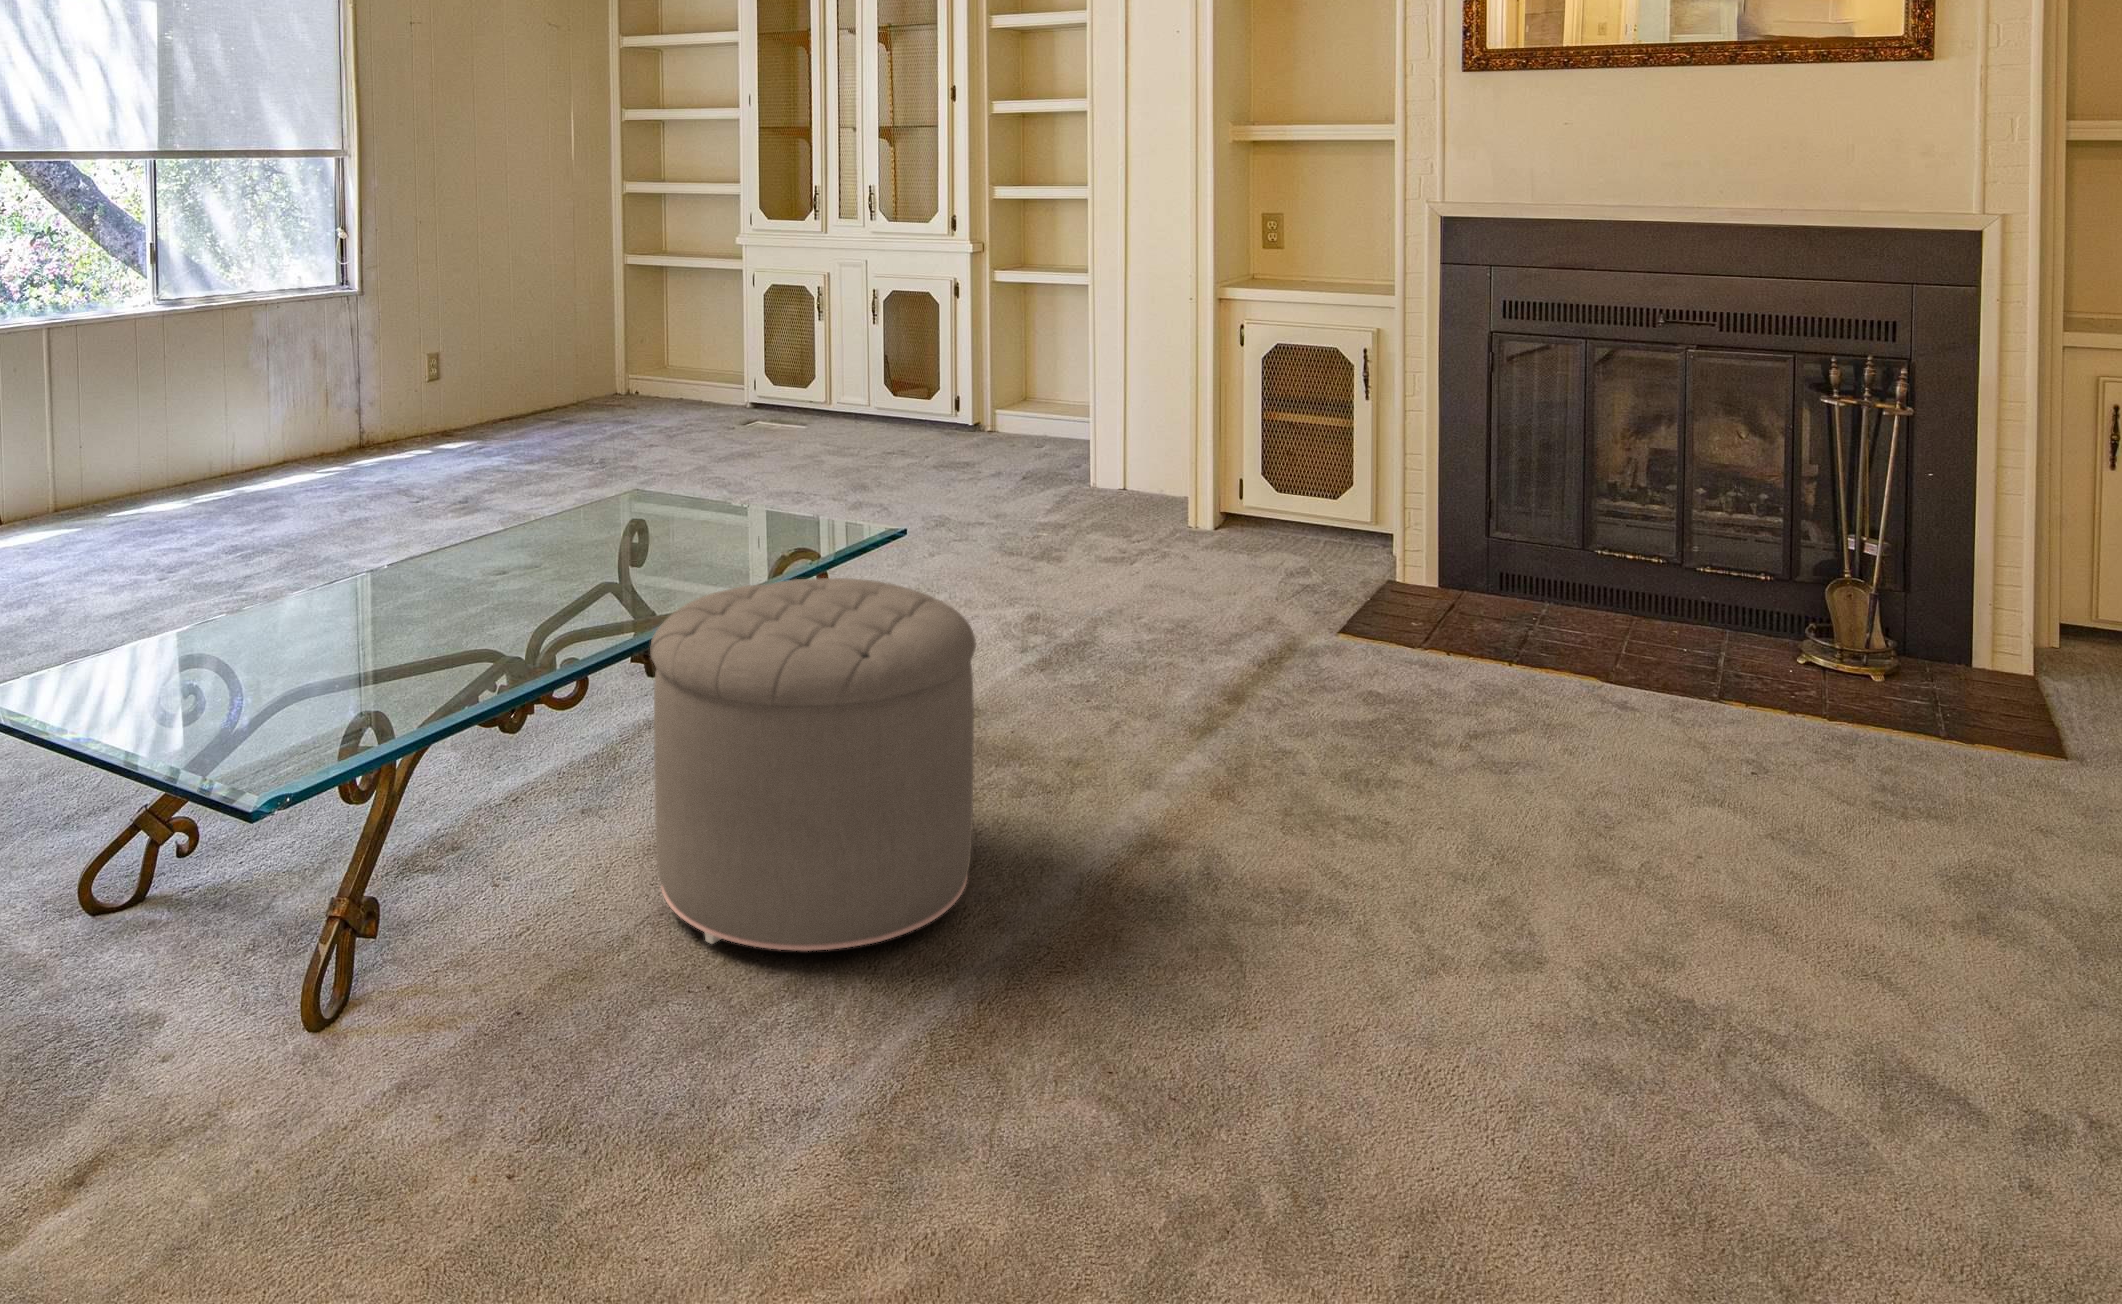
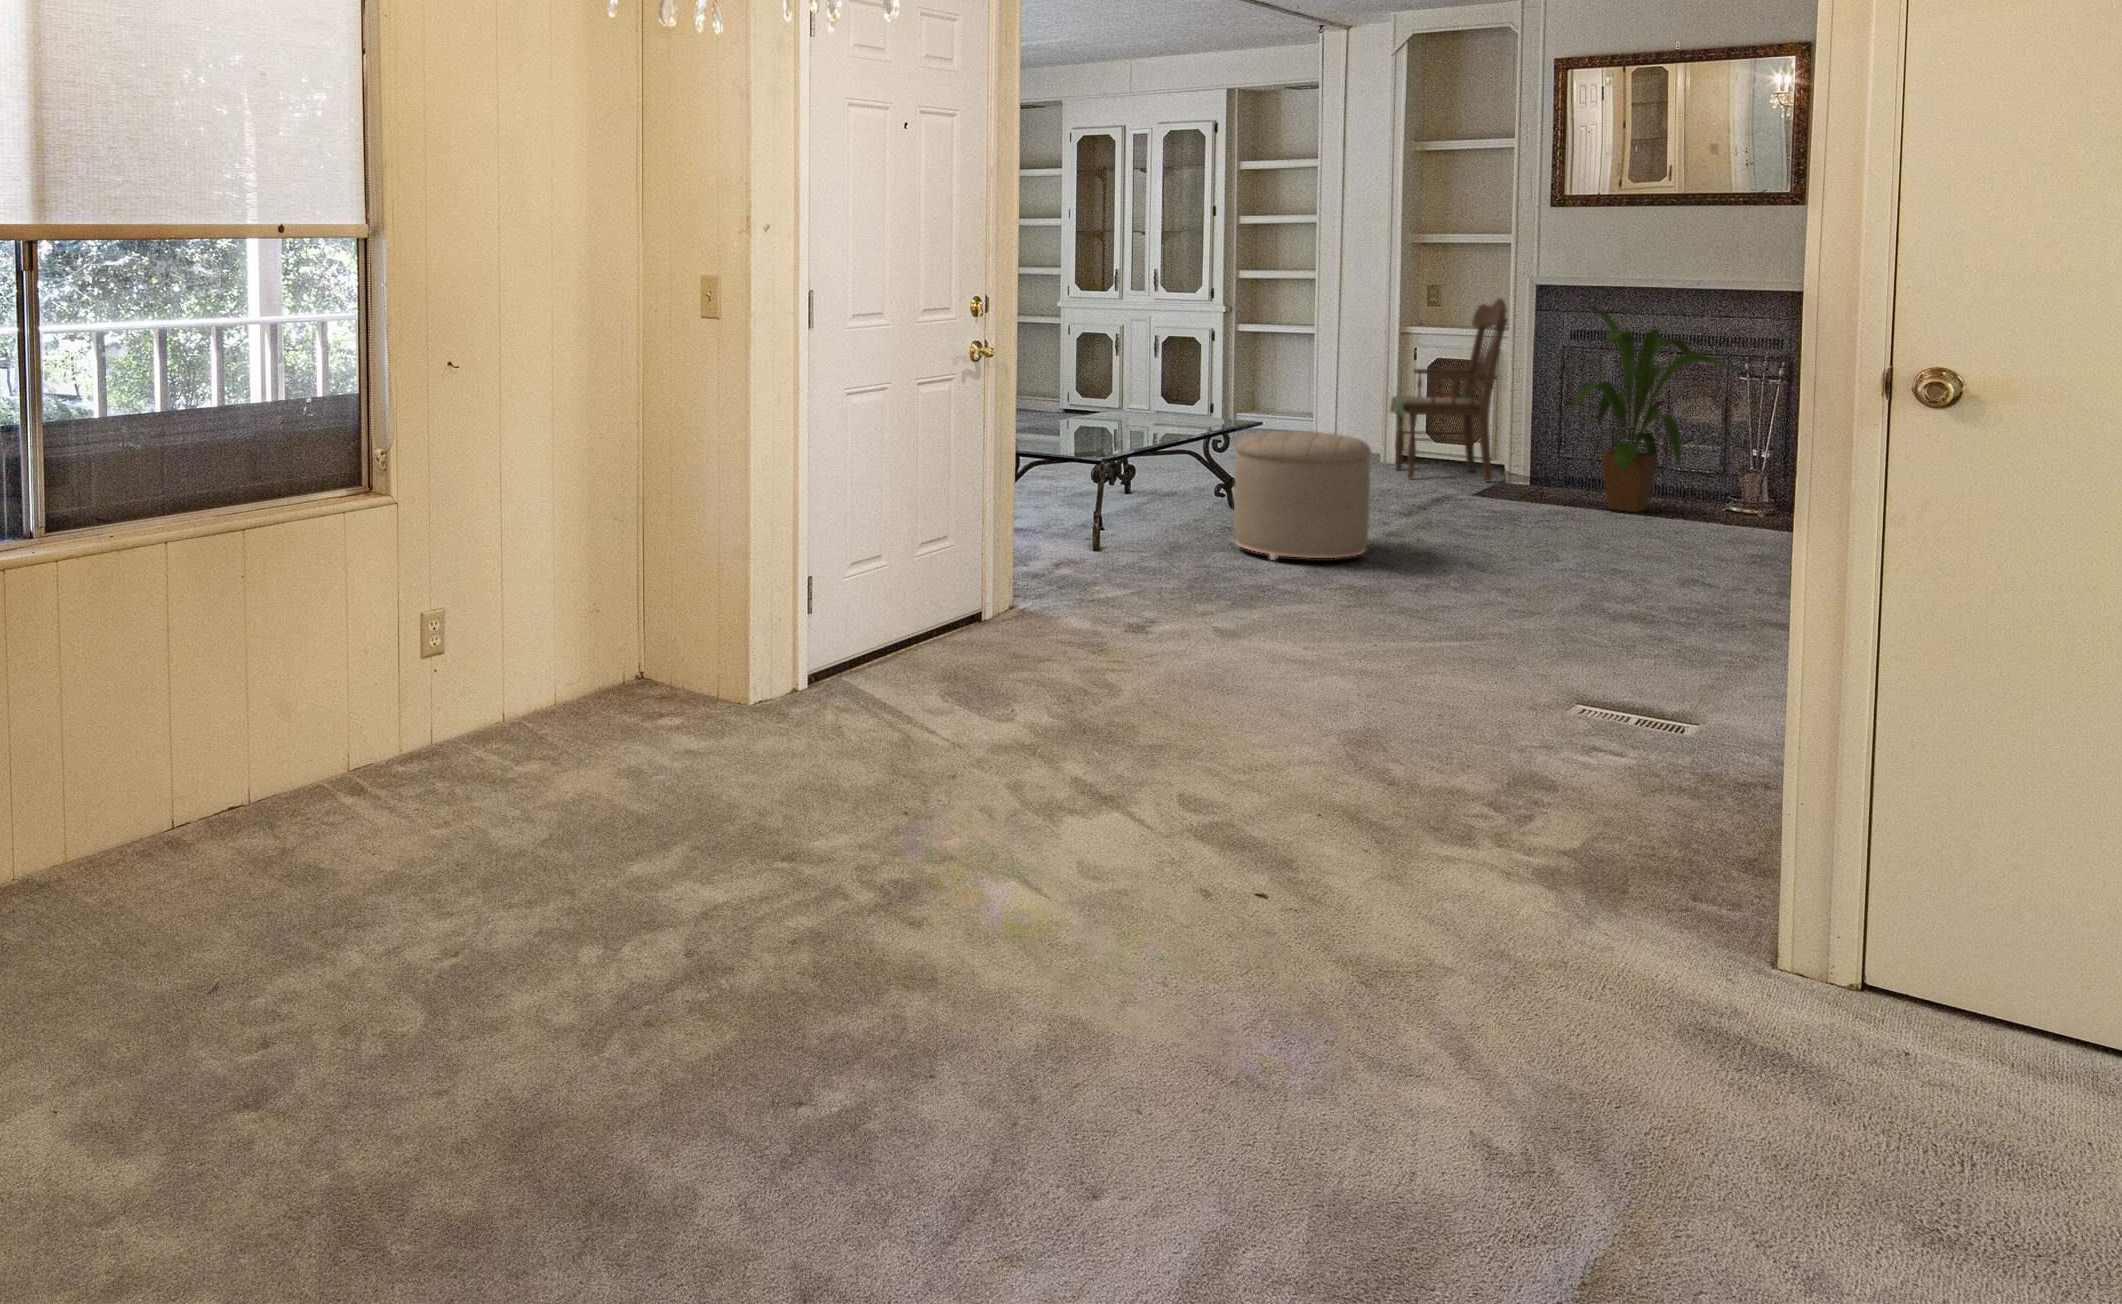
dining chair: none [1190,244,1383,577] -> present [1390,298,1507,482]
house plant: none [1474,262,1809,677] -> present [1572,306,1739,512]

